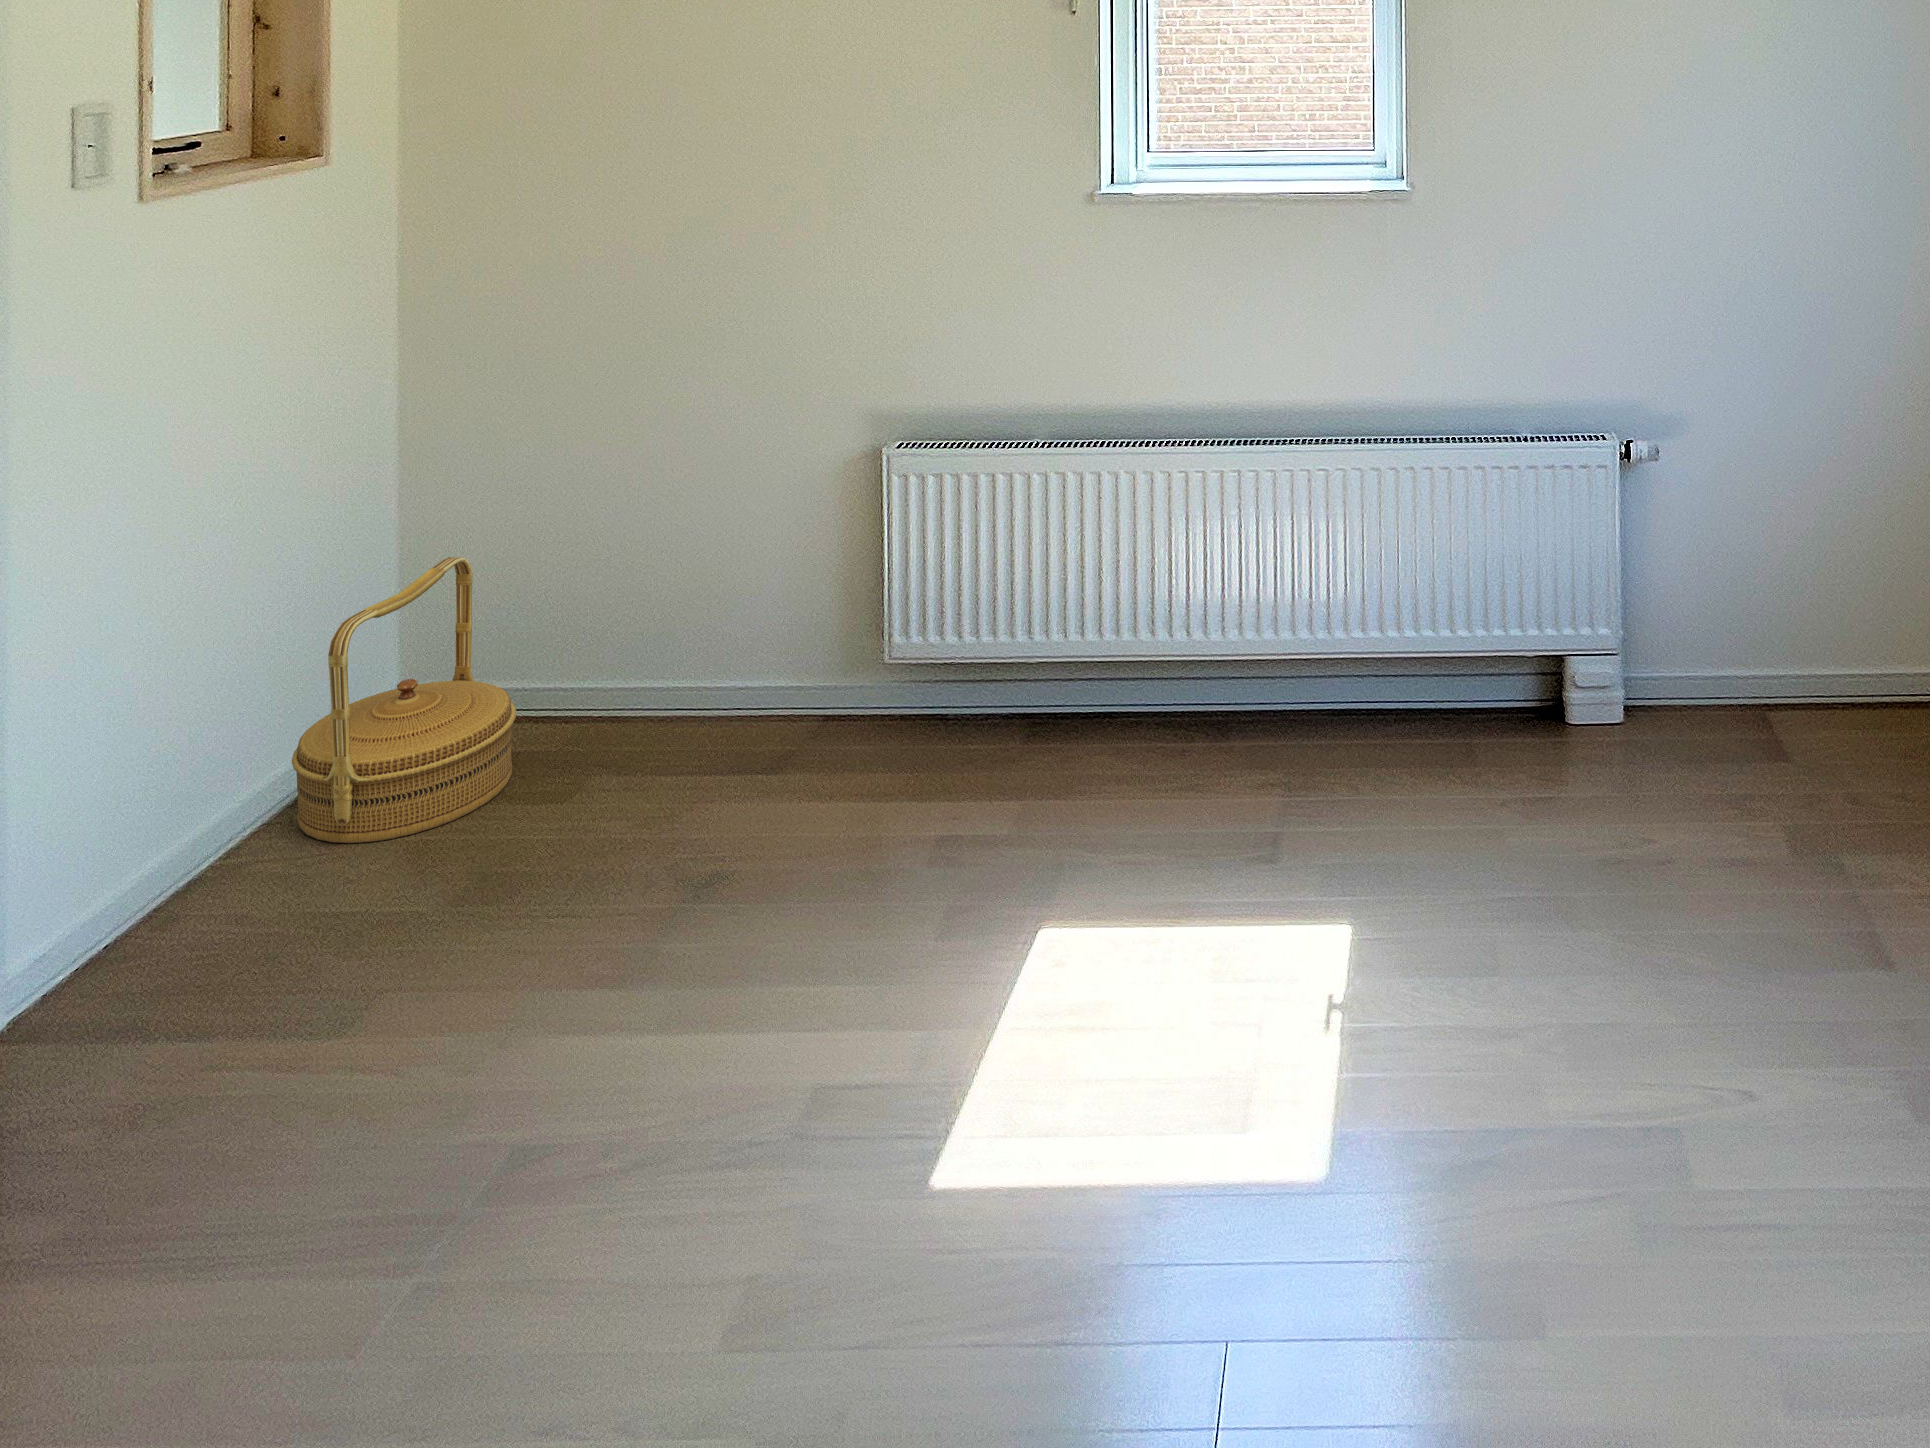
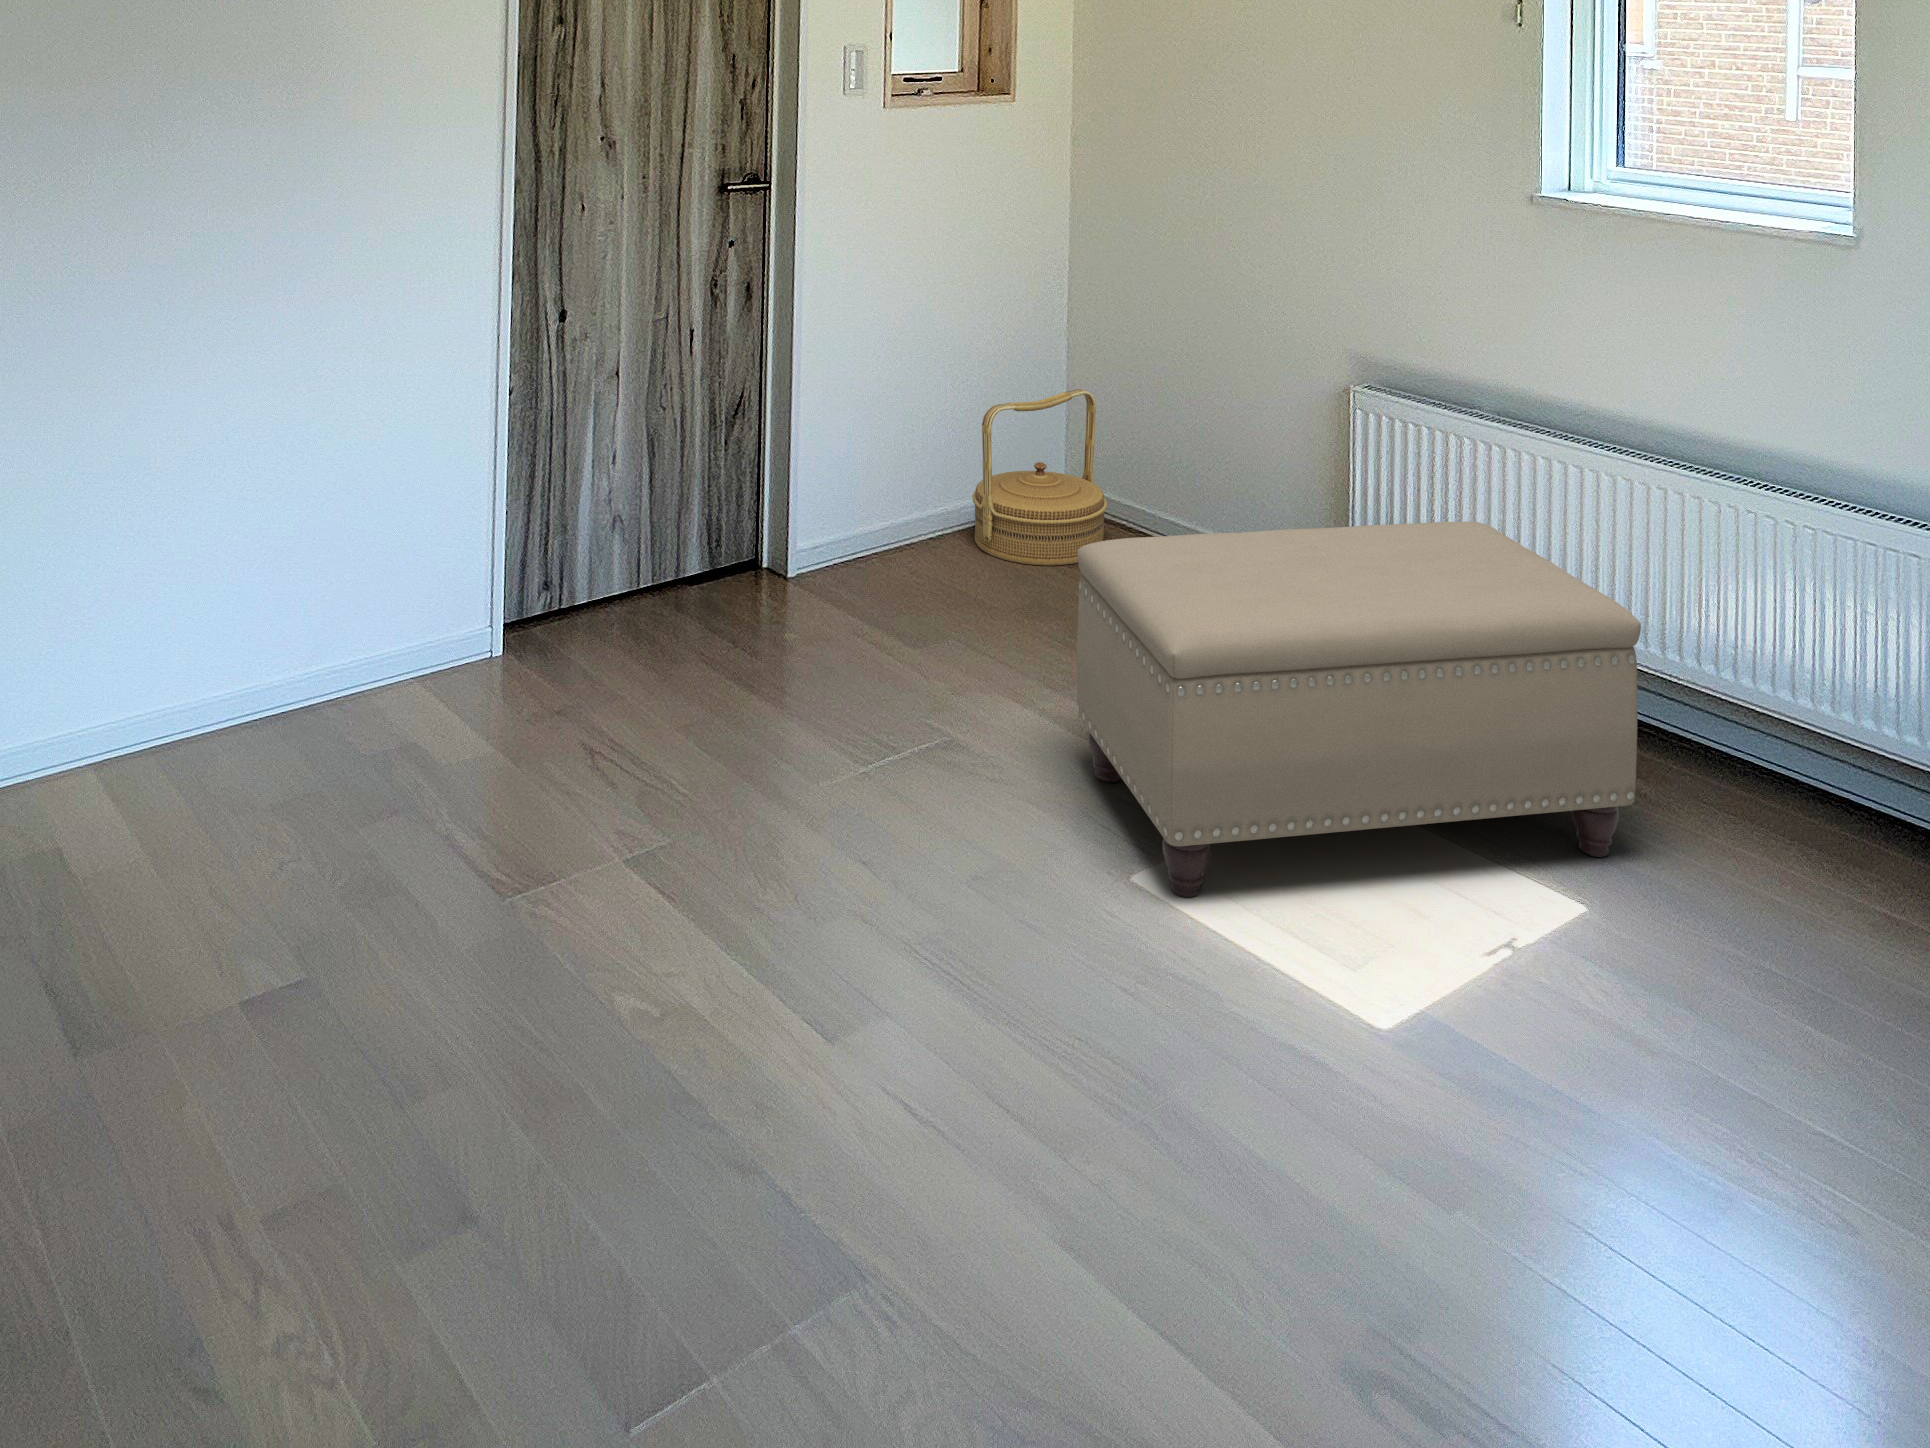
ottoman: none [729,564,1342,1170] -> present [1077,522,1641,897]

